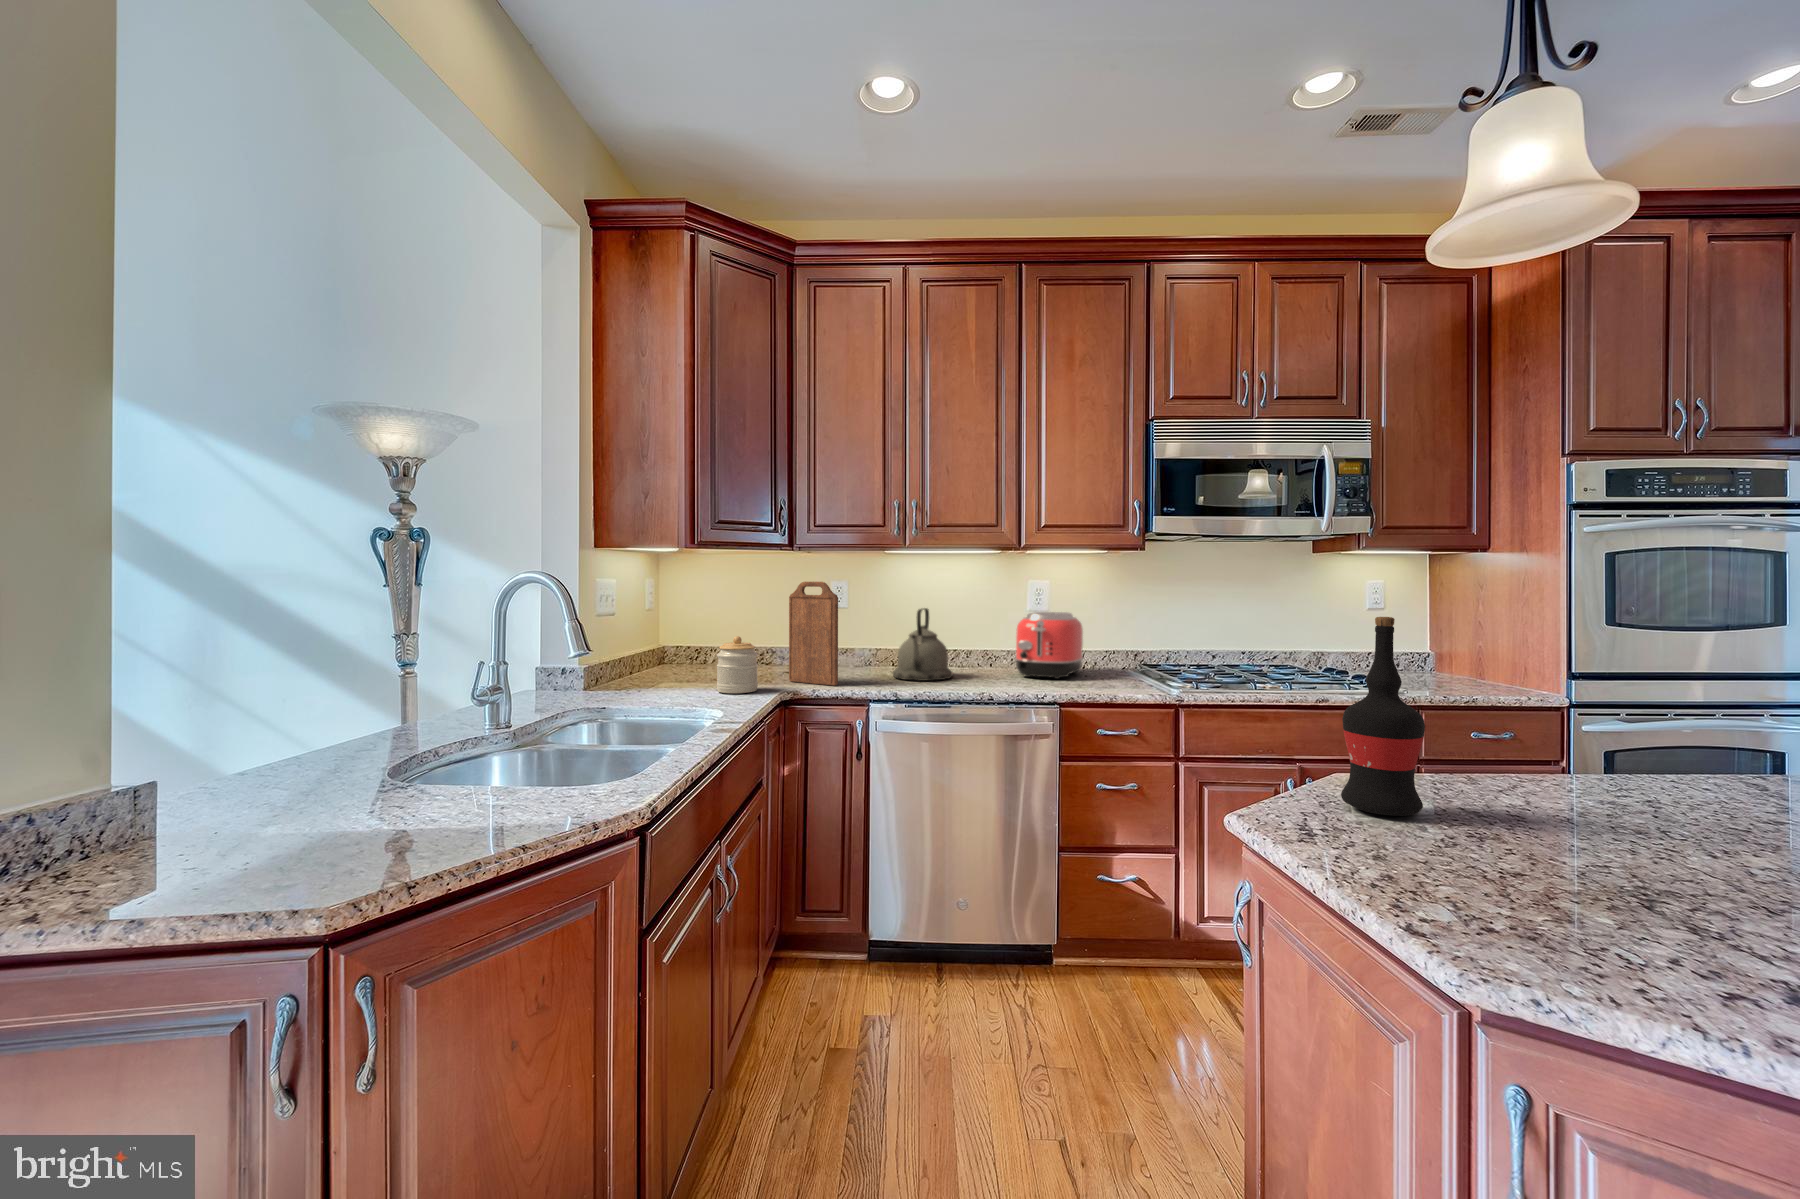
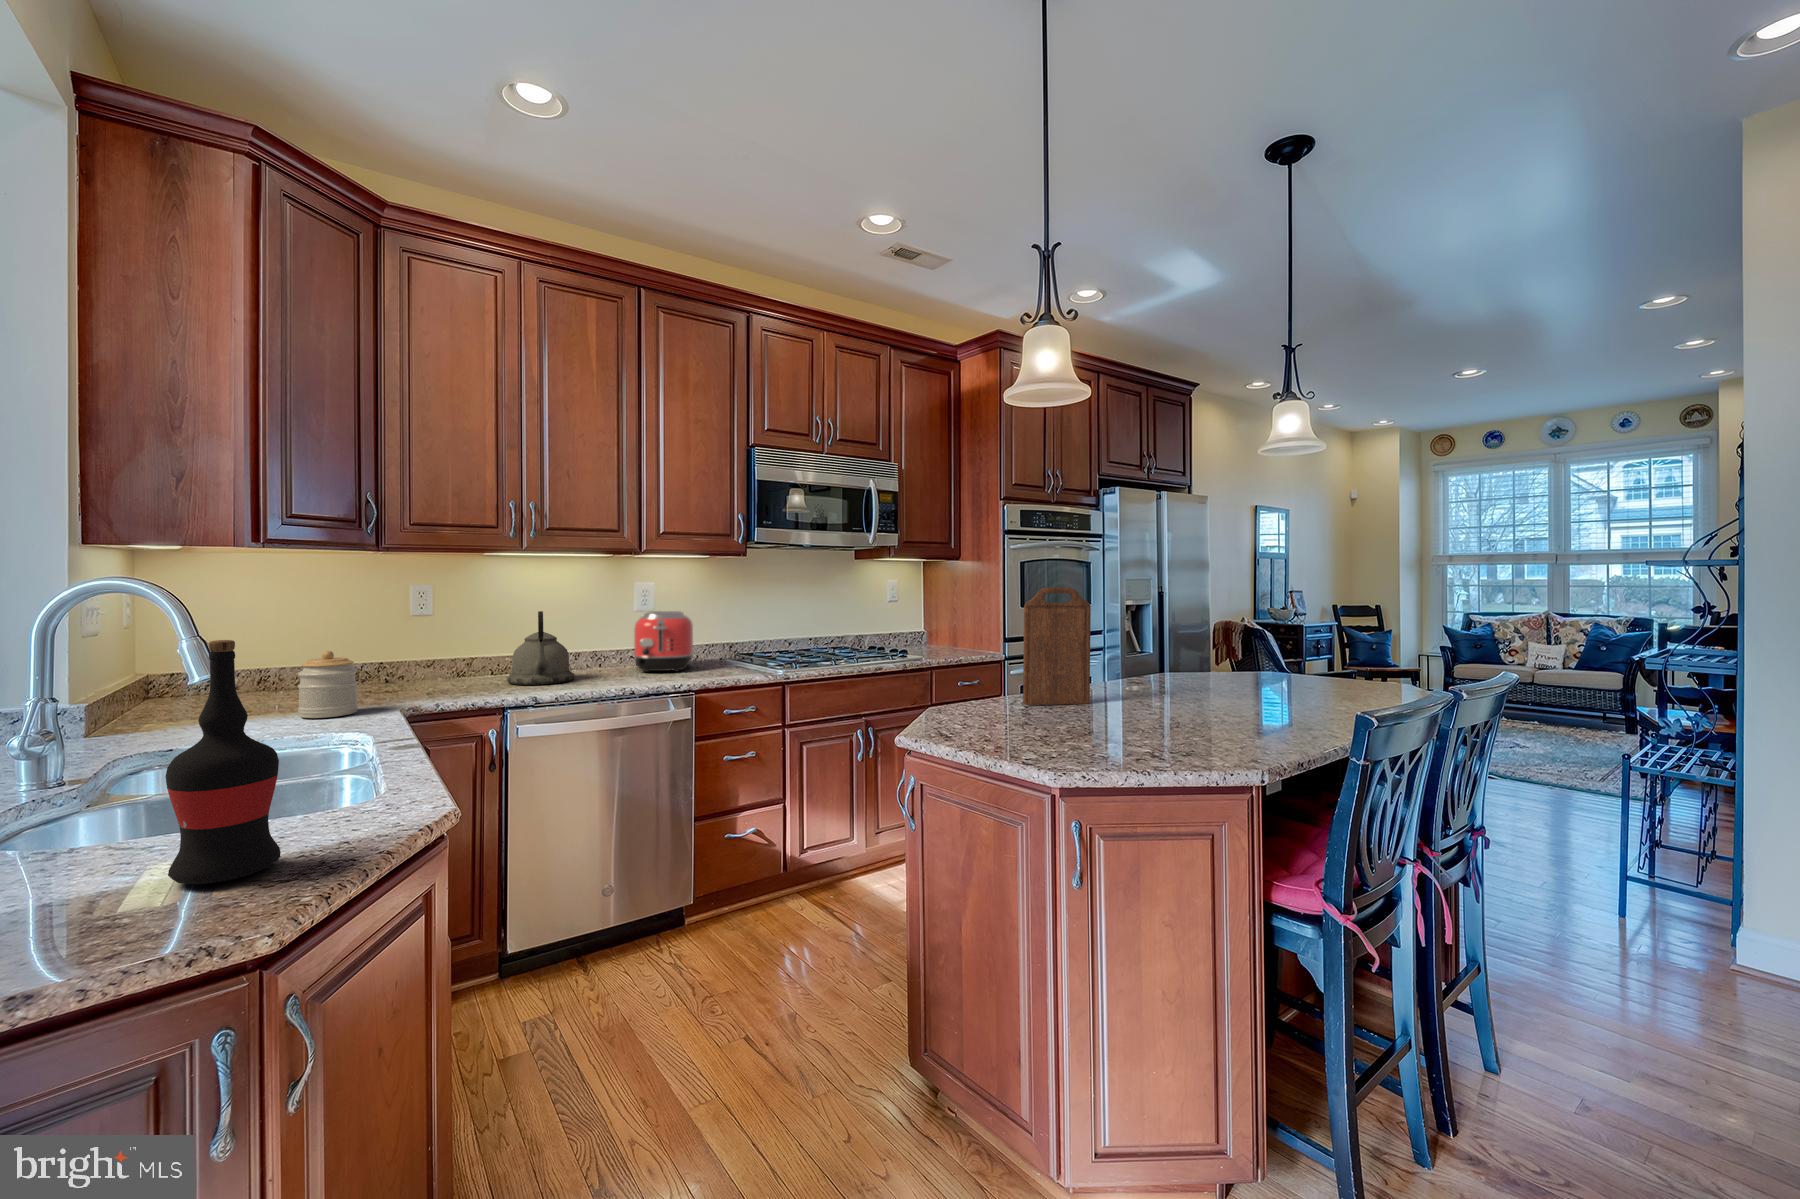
cutting board: present [789,582,838,686] -> present [1023,587,1091,705]
wine bottle: present [1341,617,1425,816] -> present [165,640,281,884]

